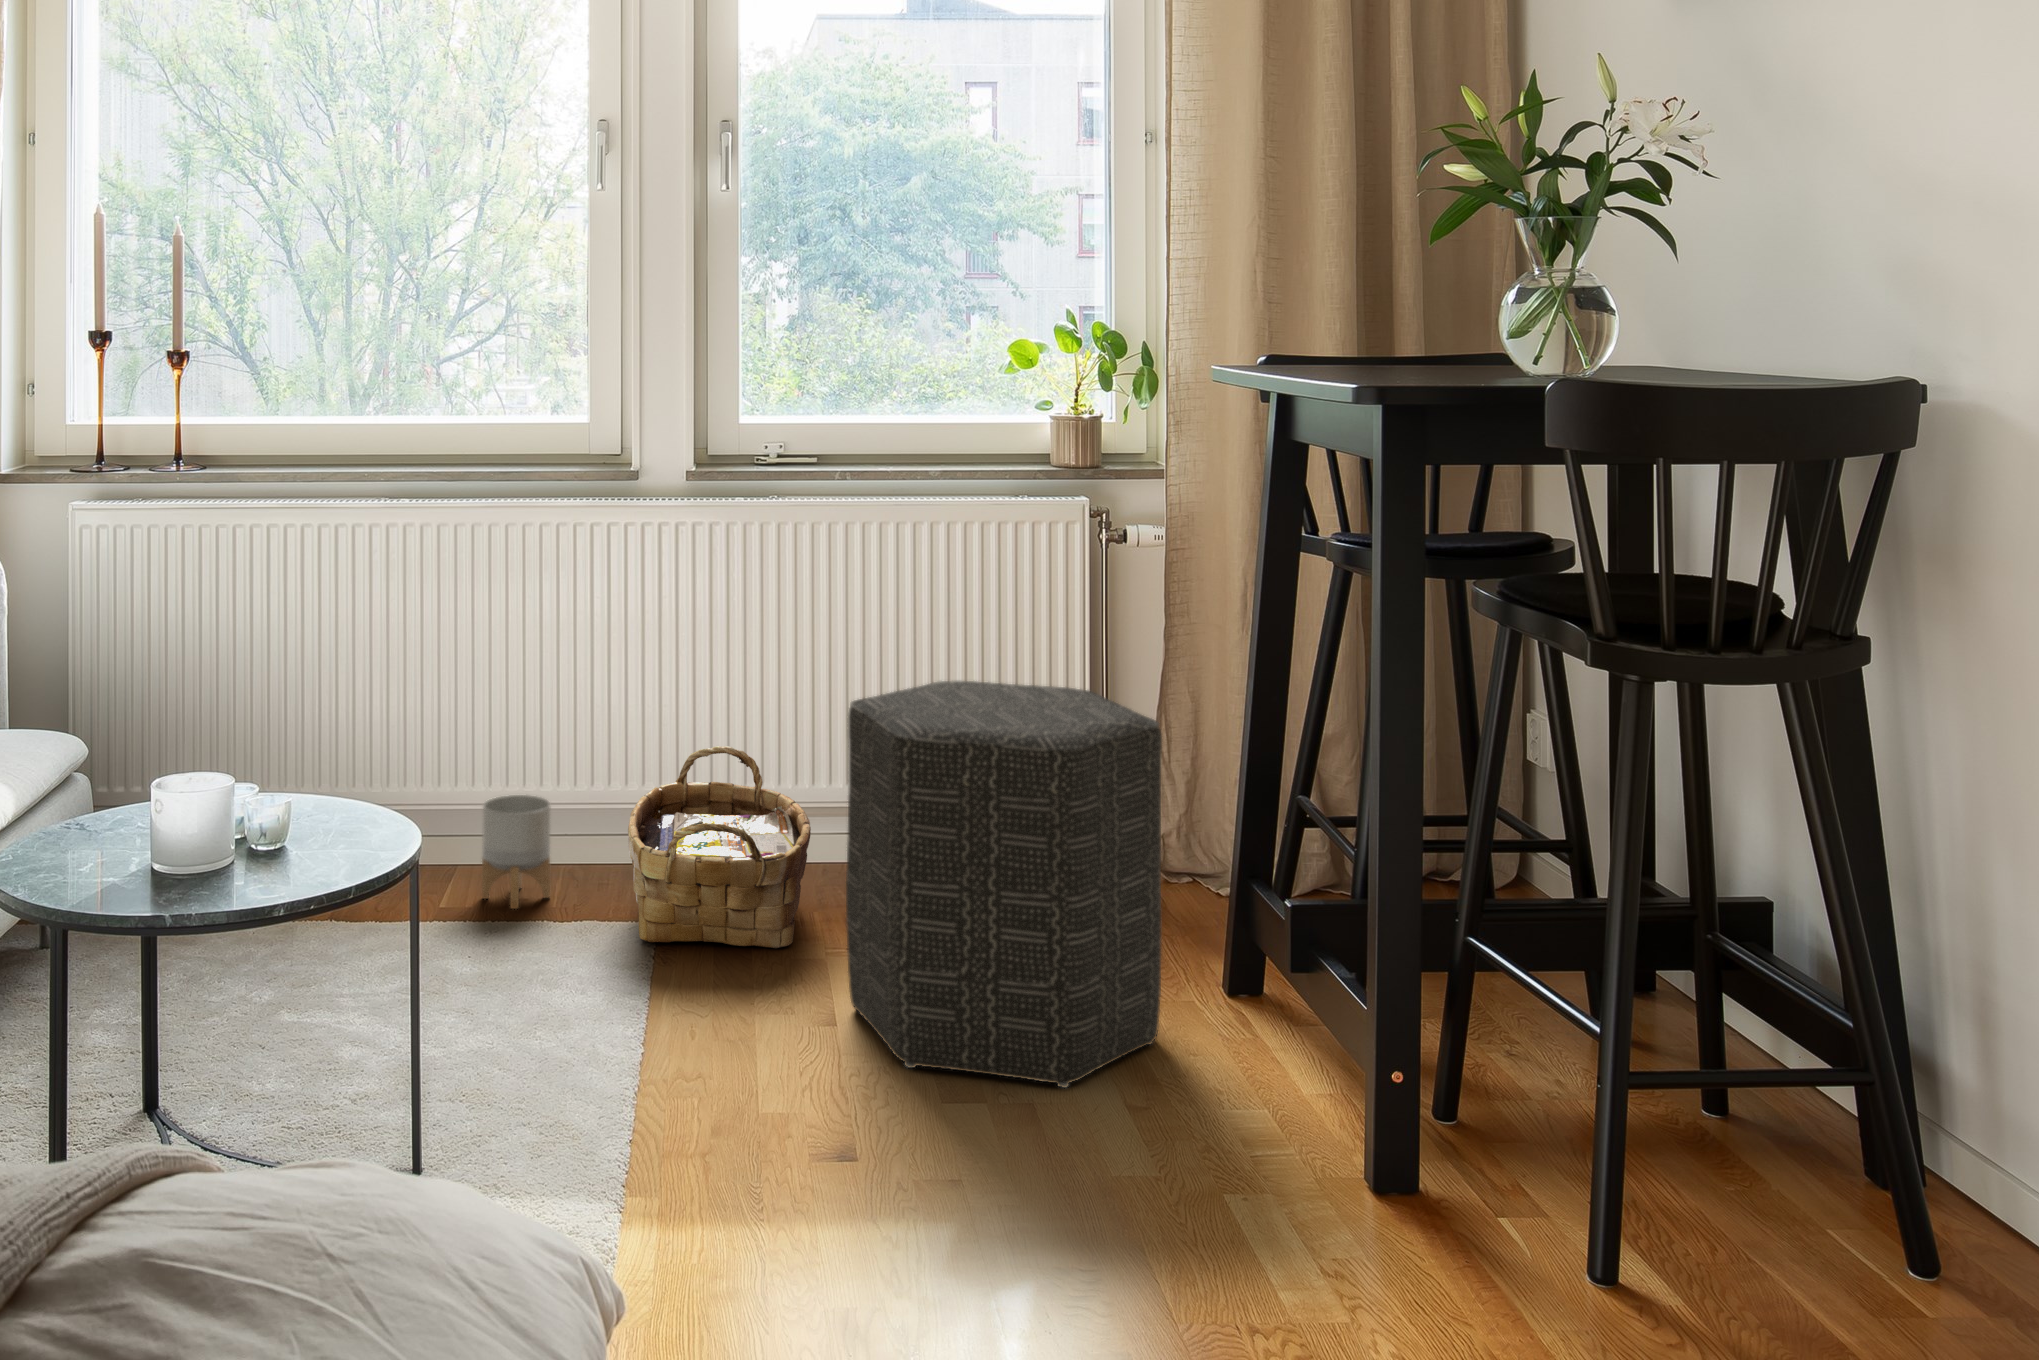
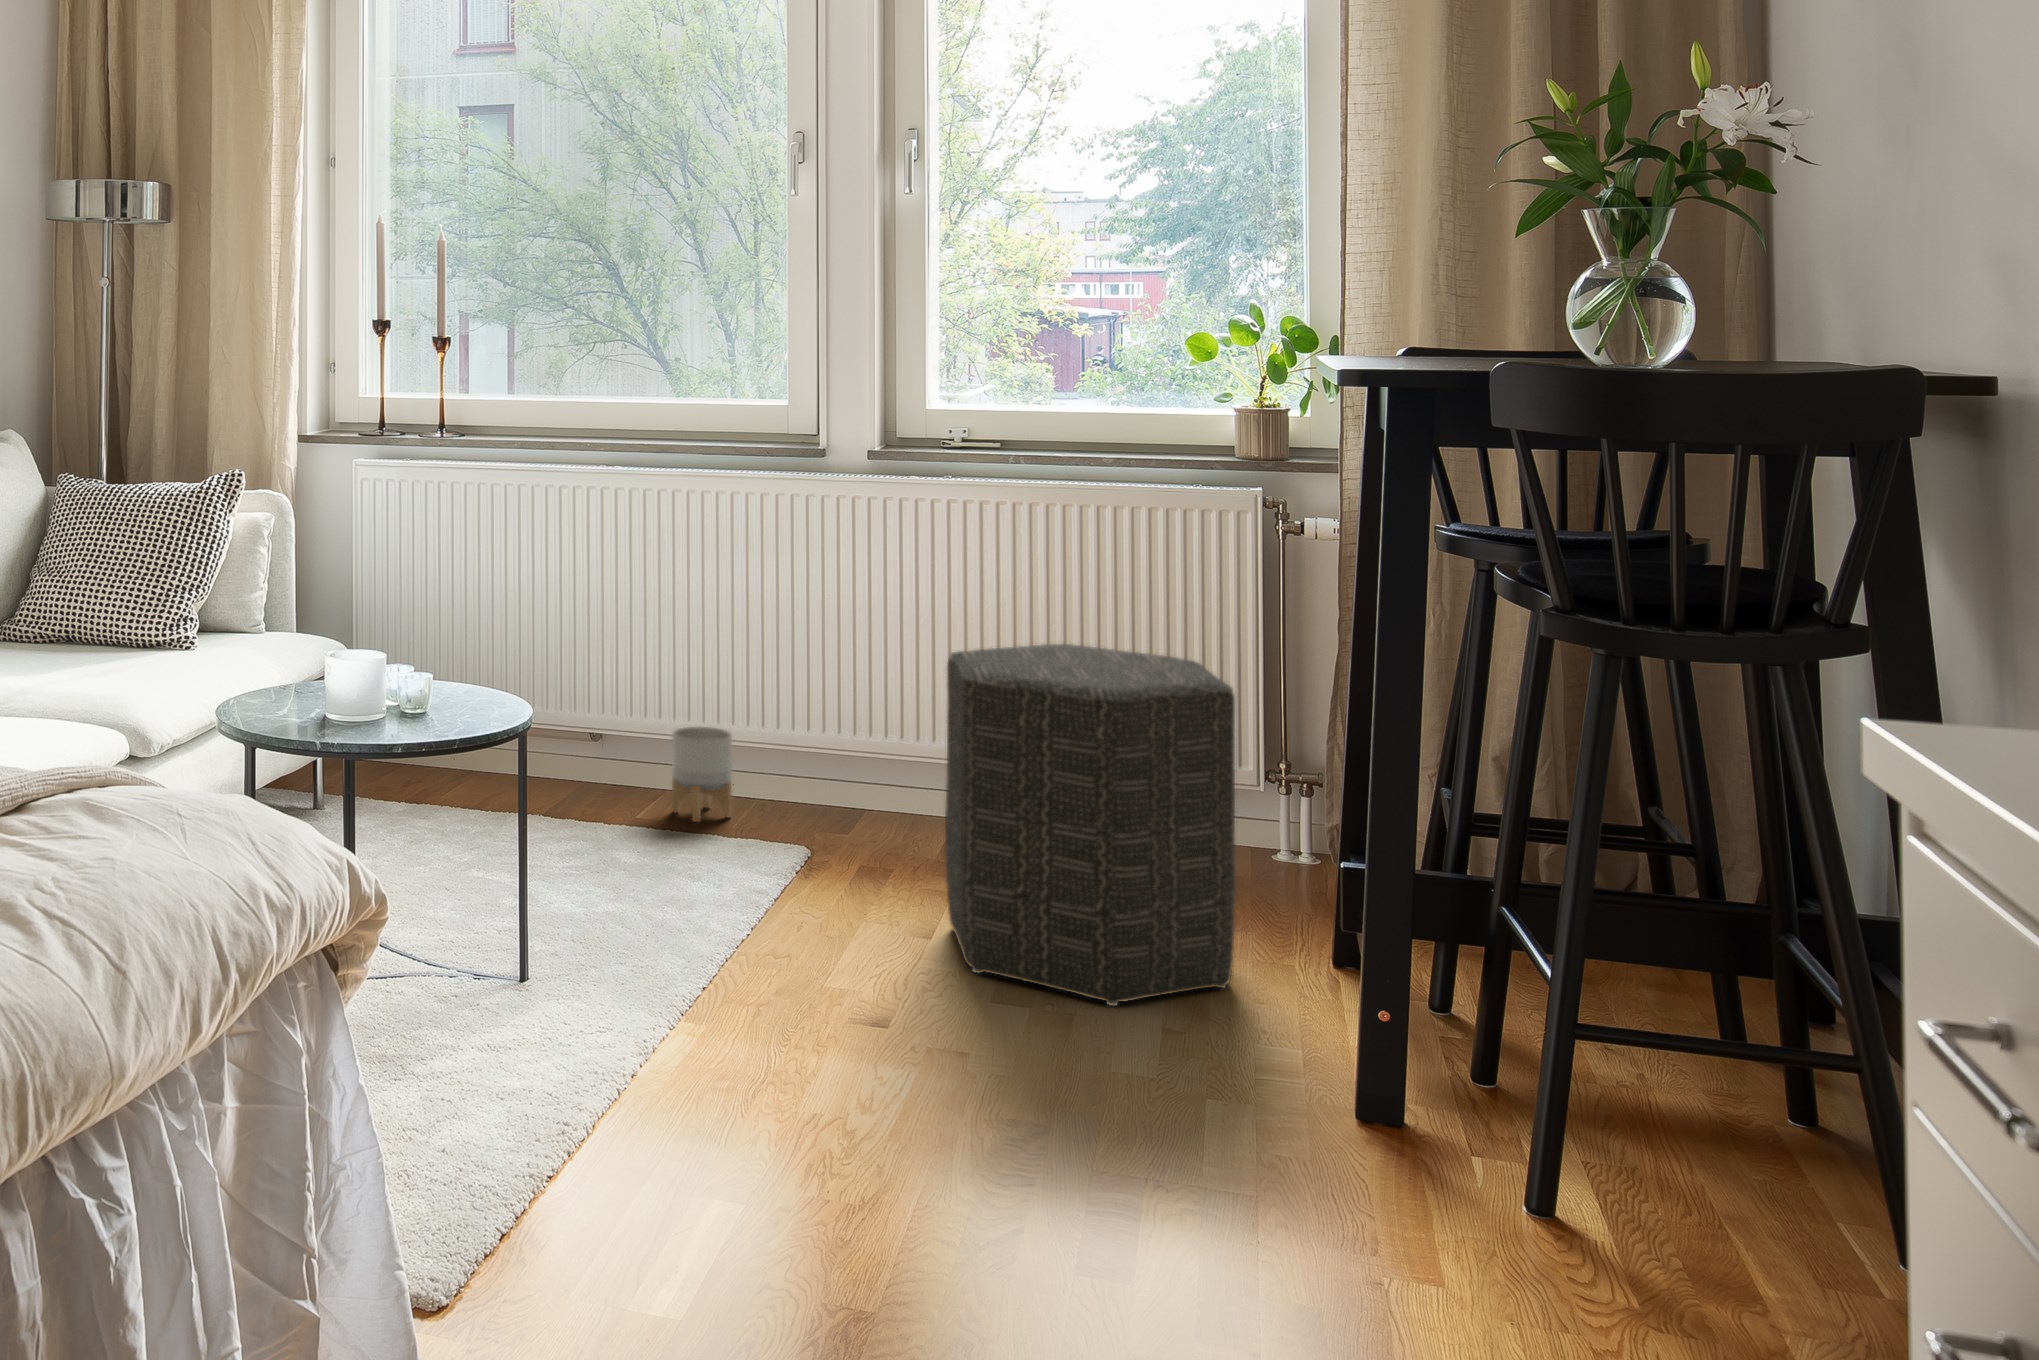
woven basket: present [628,746,811,948] -> none [784,698,957,876]

